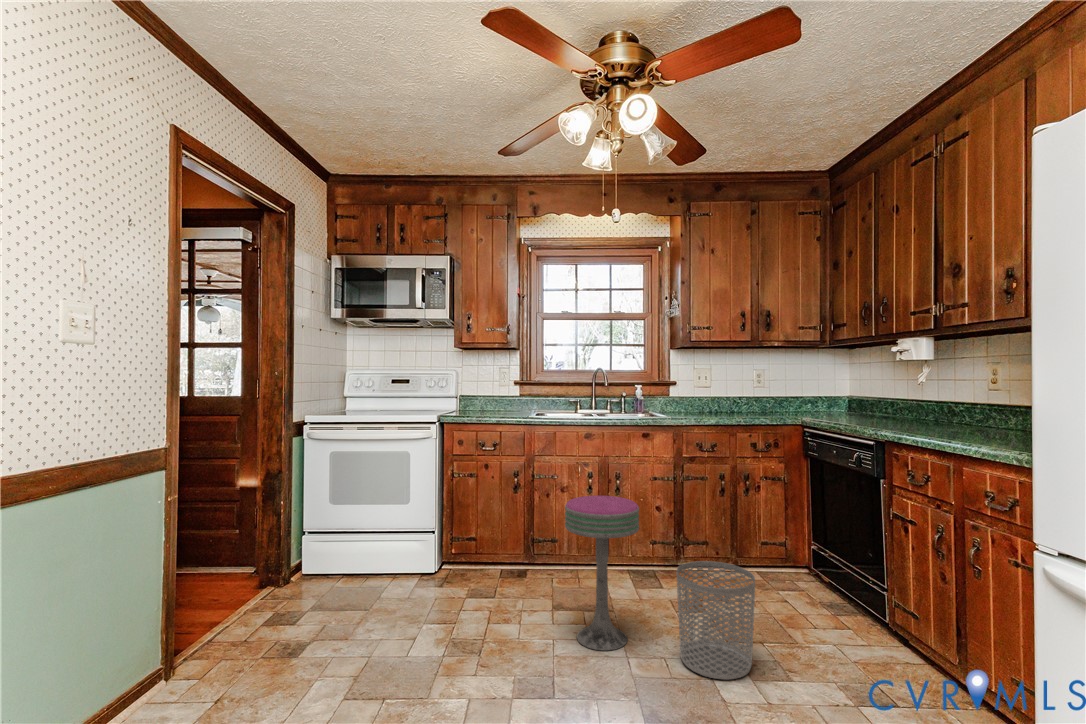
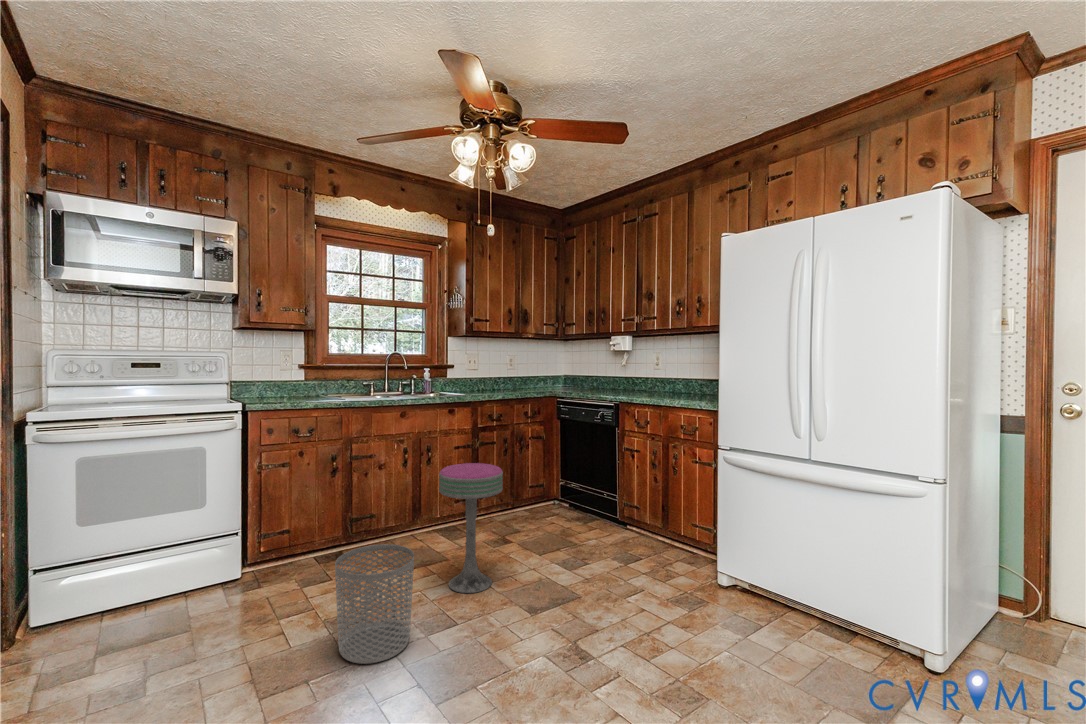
waste bin: present [677,561,755,680] -> present [335,544,414,664]

